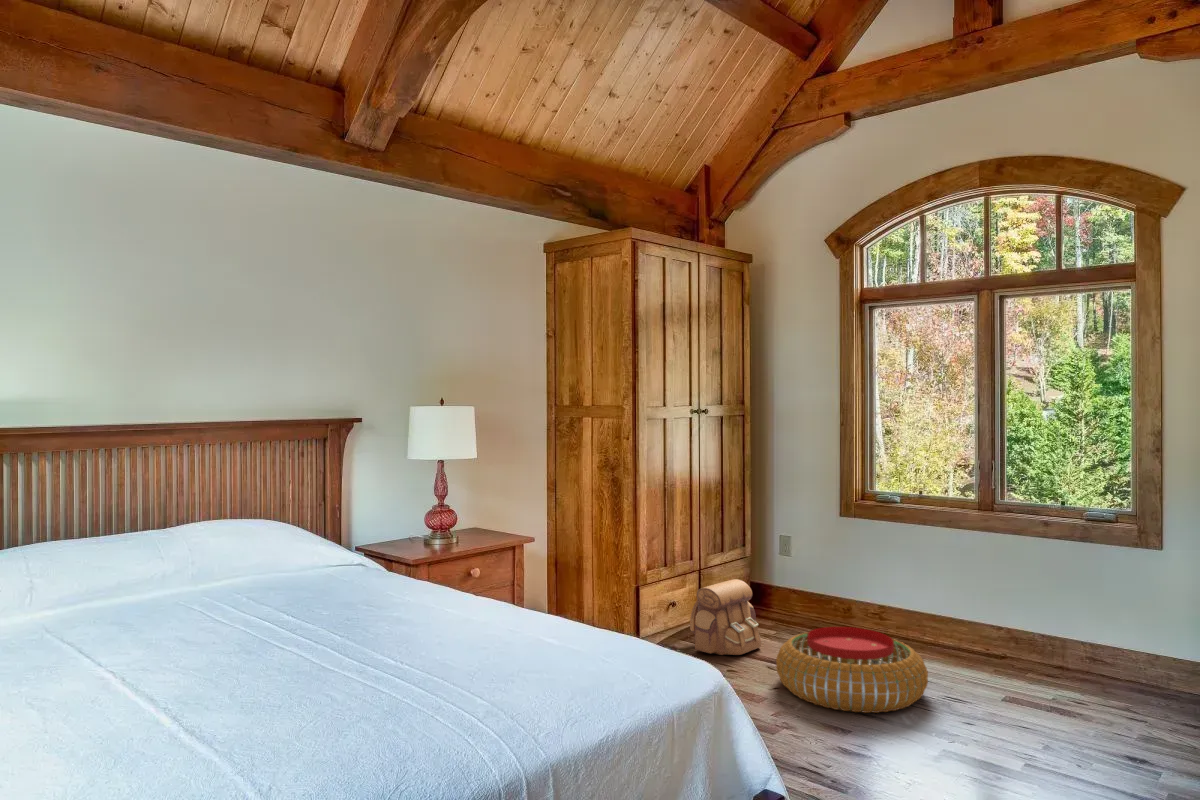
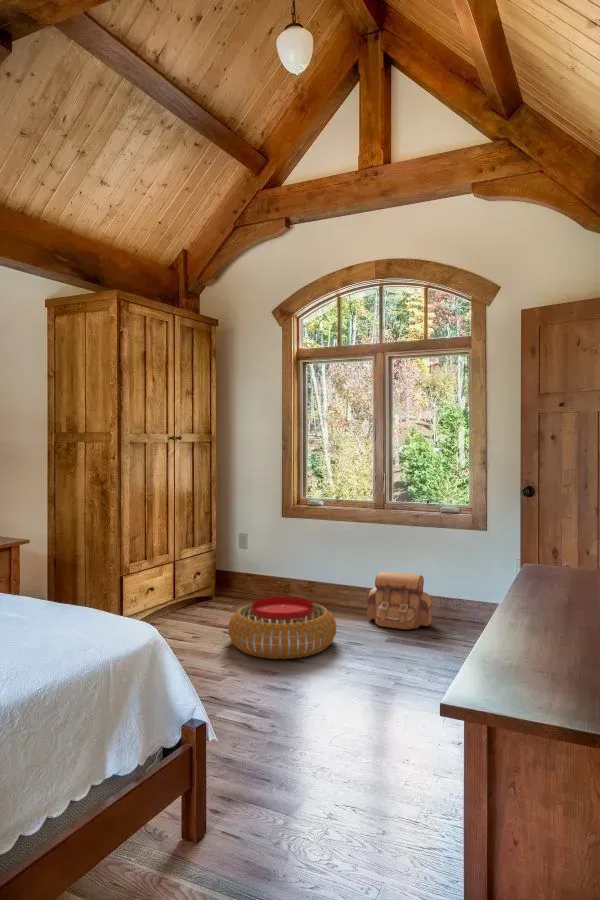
backpack: present [690,579,762,655] -> present [367,572,432,630]

